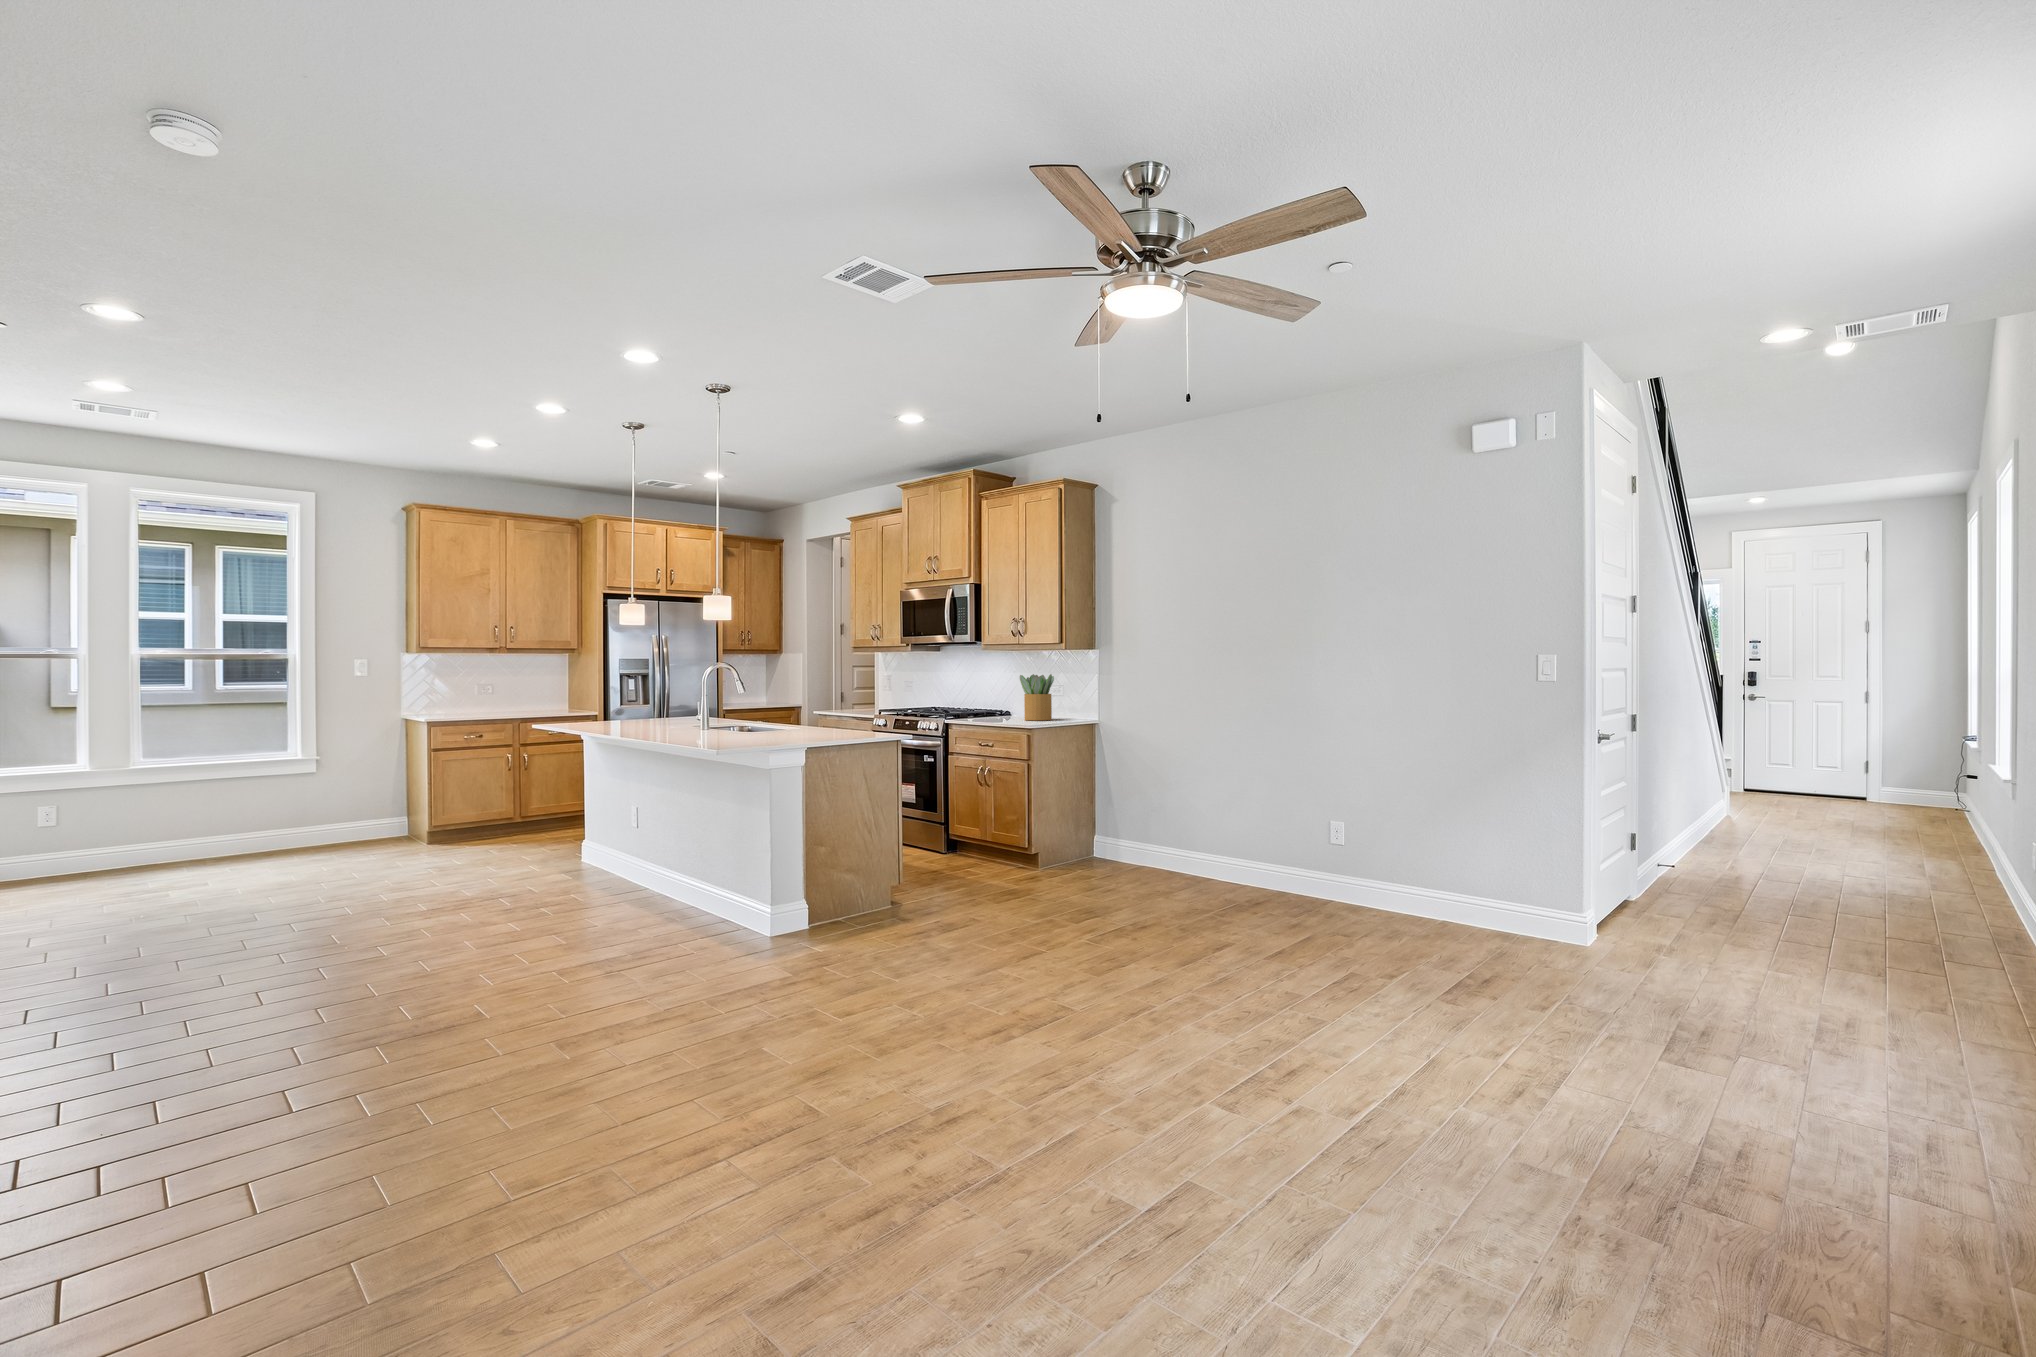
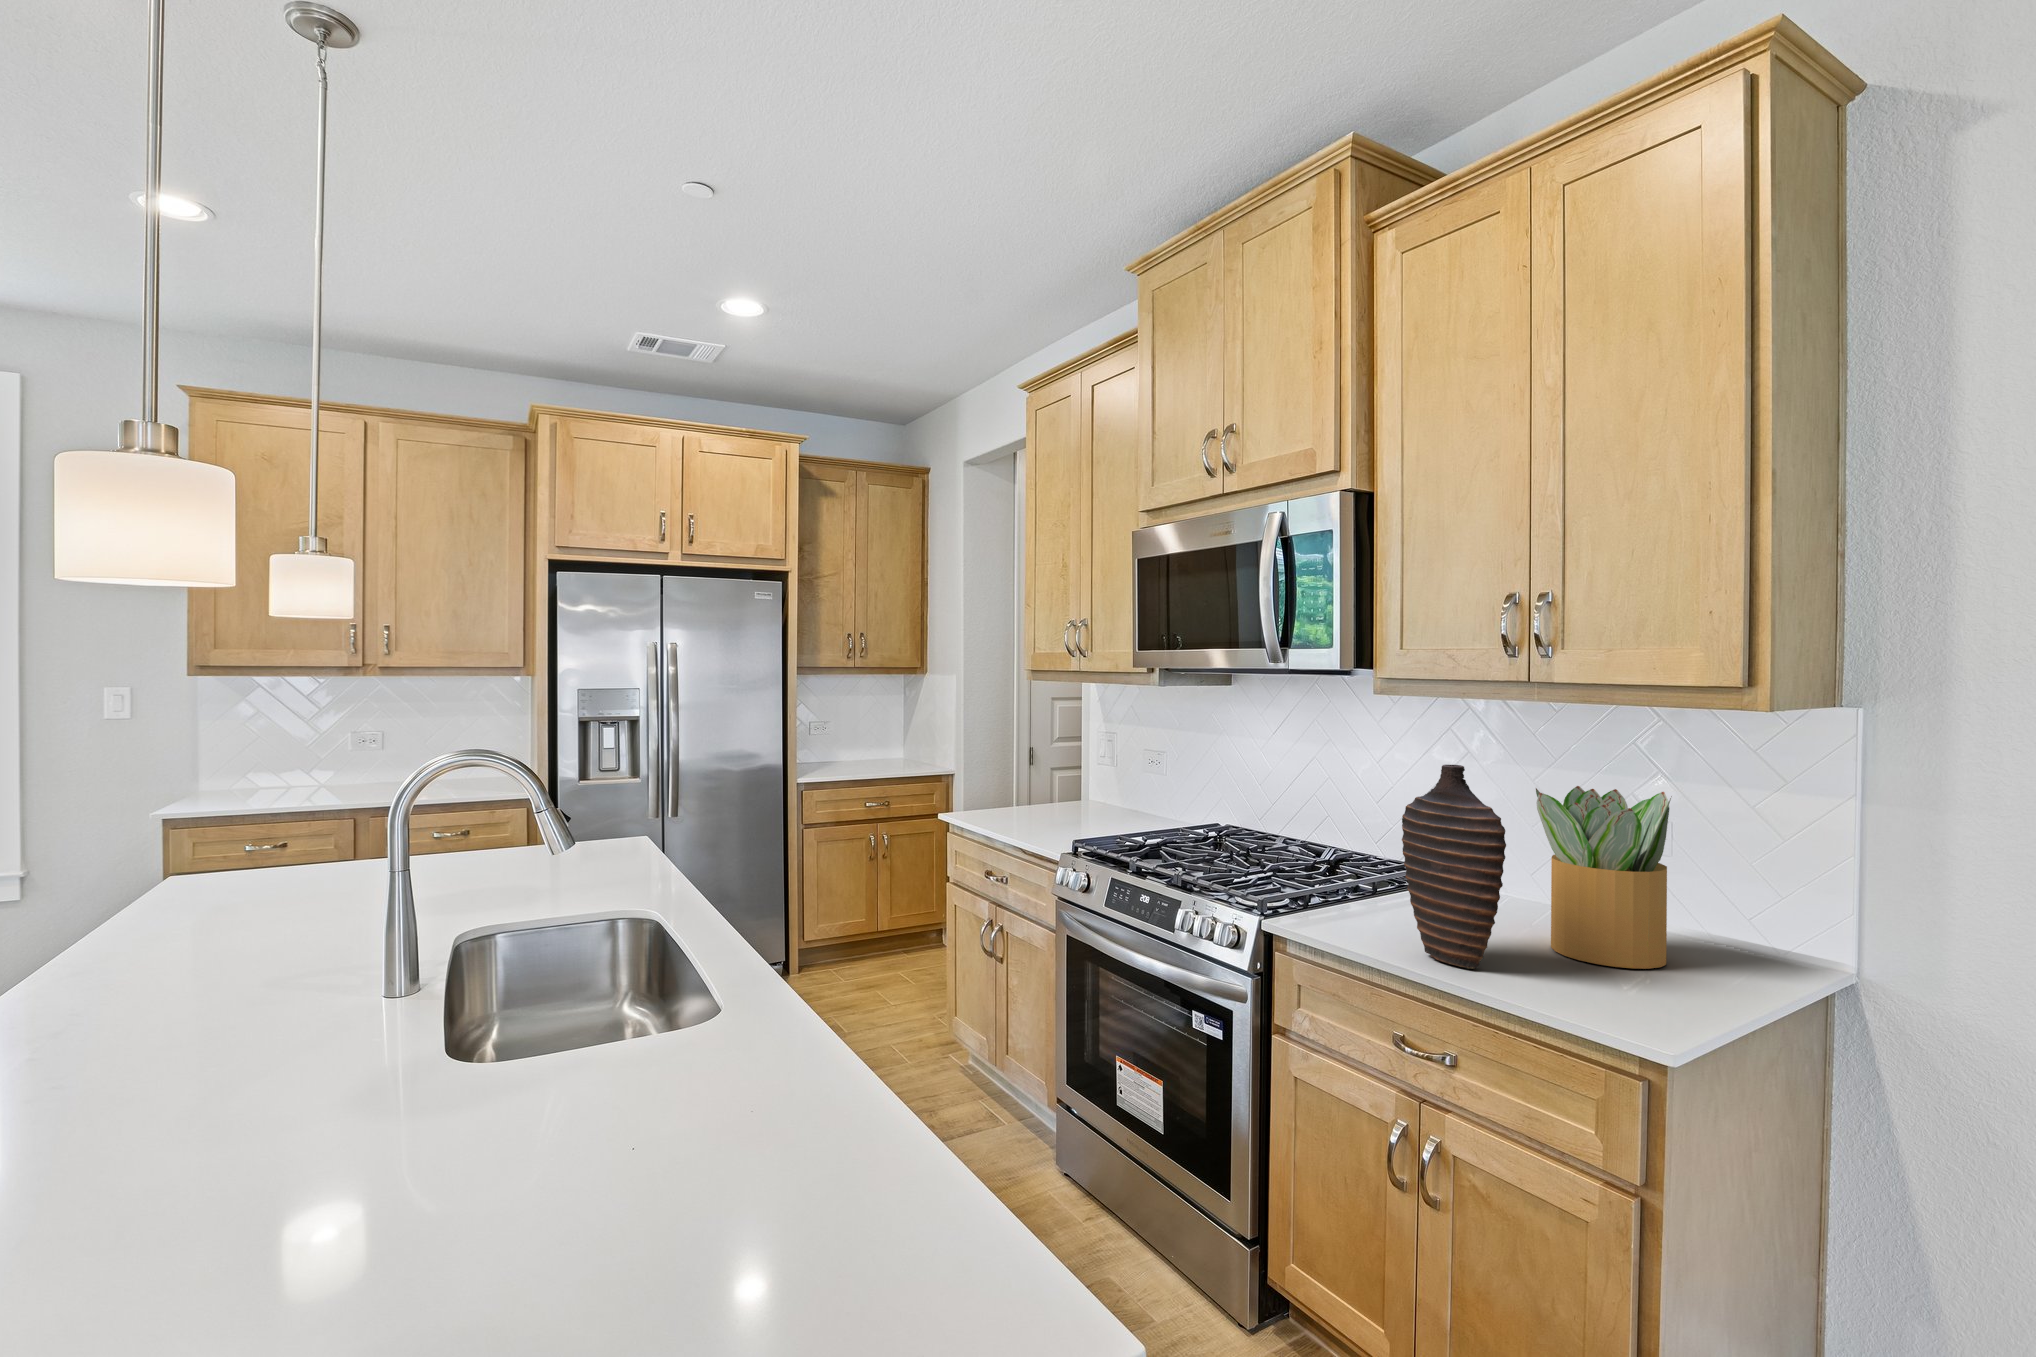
decorative vase: none [983,666,1006,721] -> present [1402,765,1506,969]

